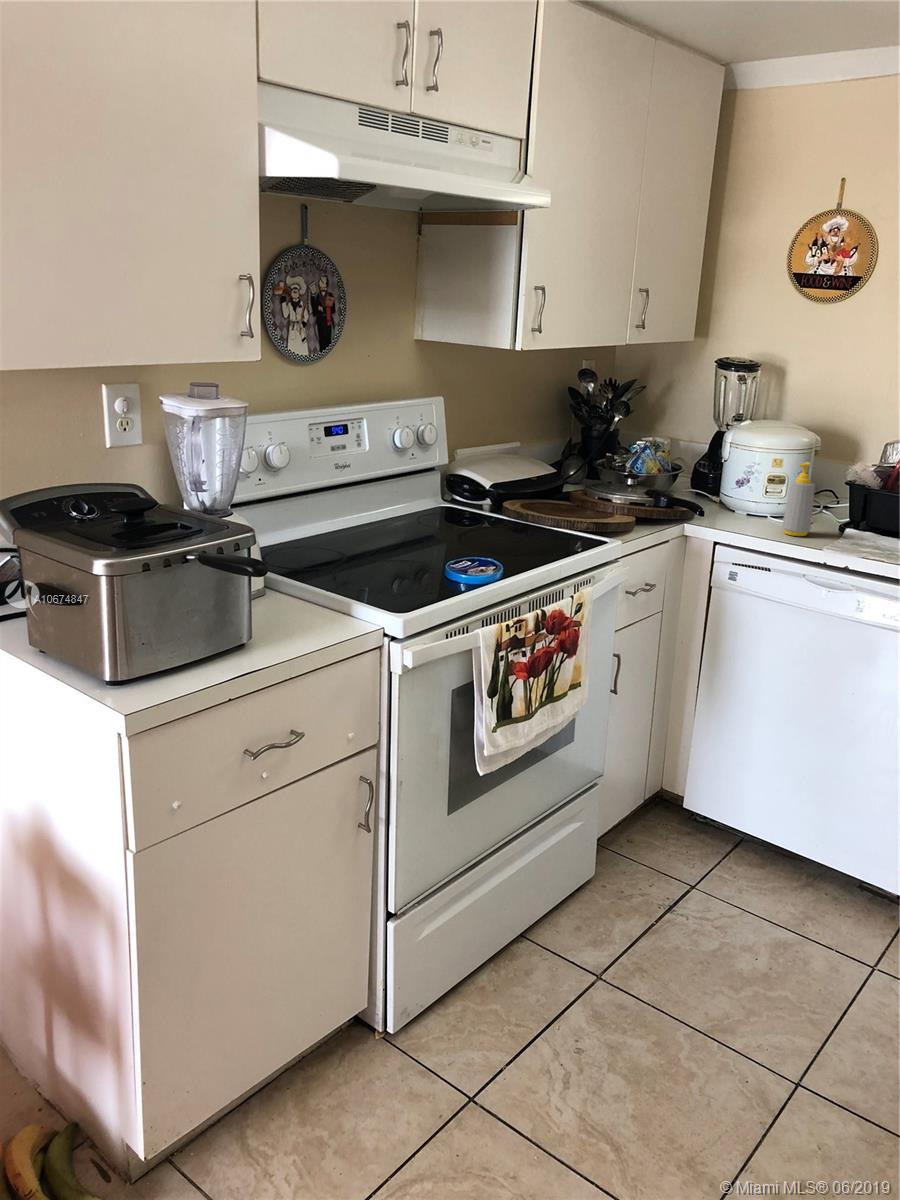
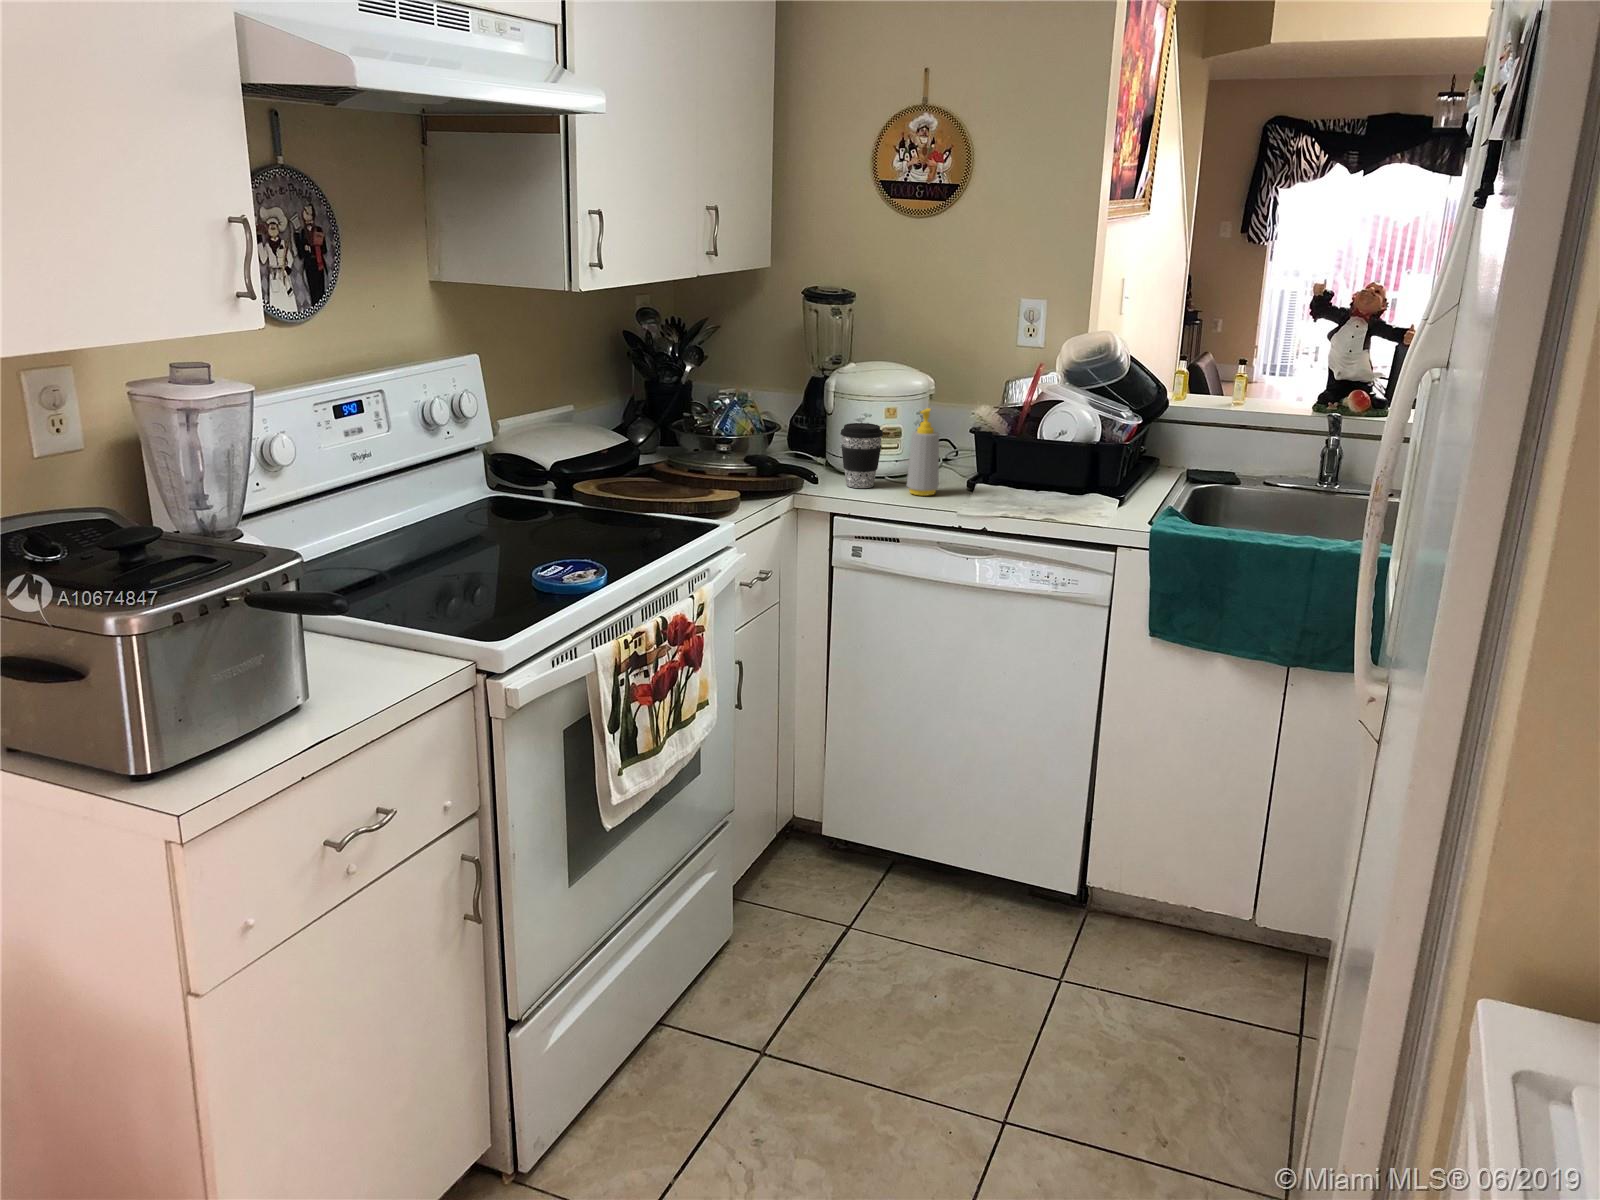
coffee cup: none [730,471,767,526] -> present [840,423,883,488]

